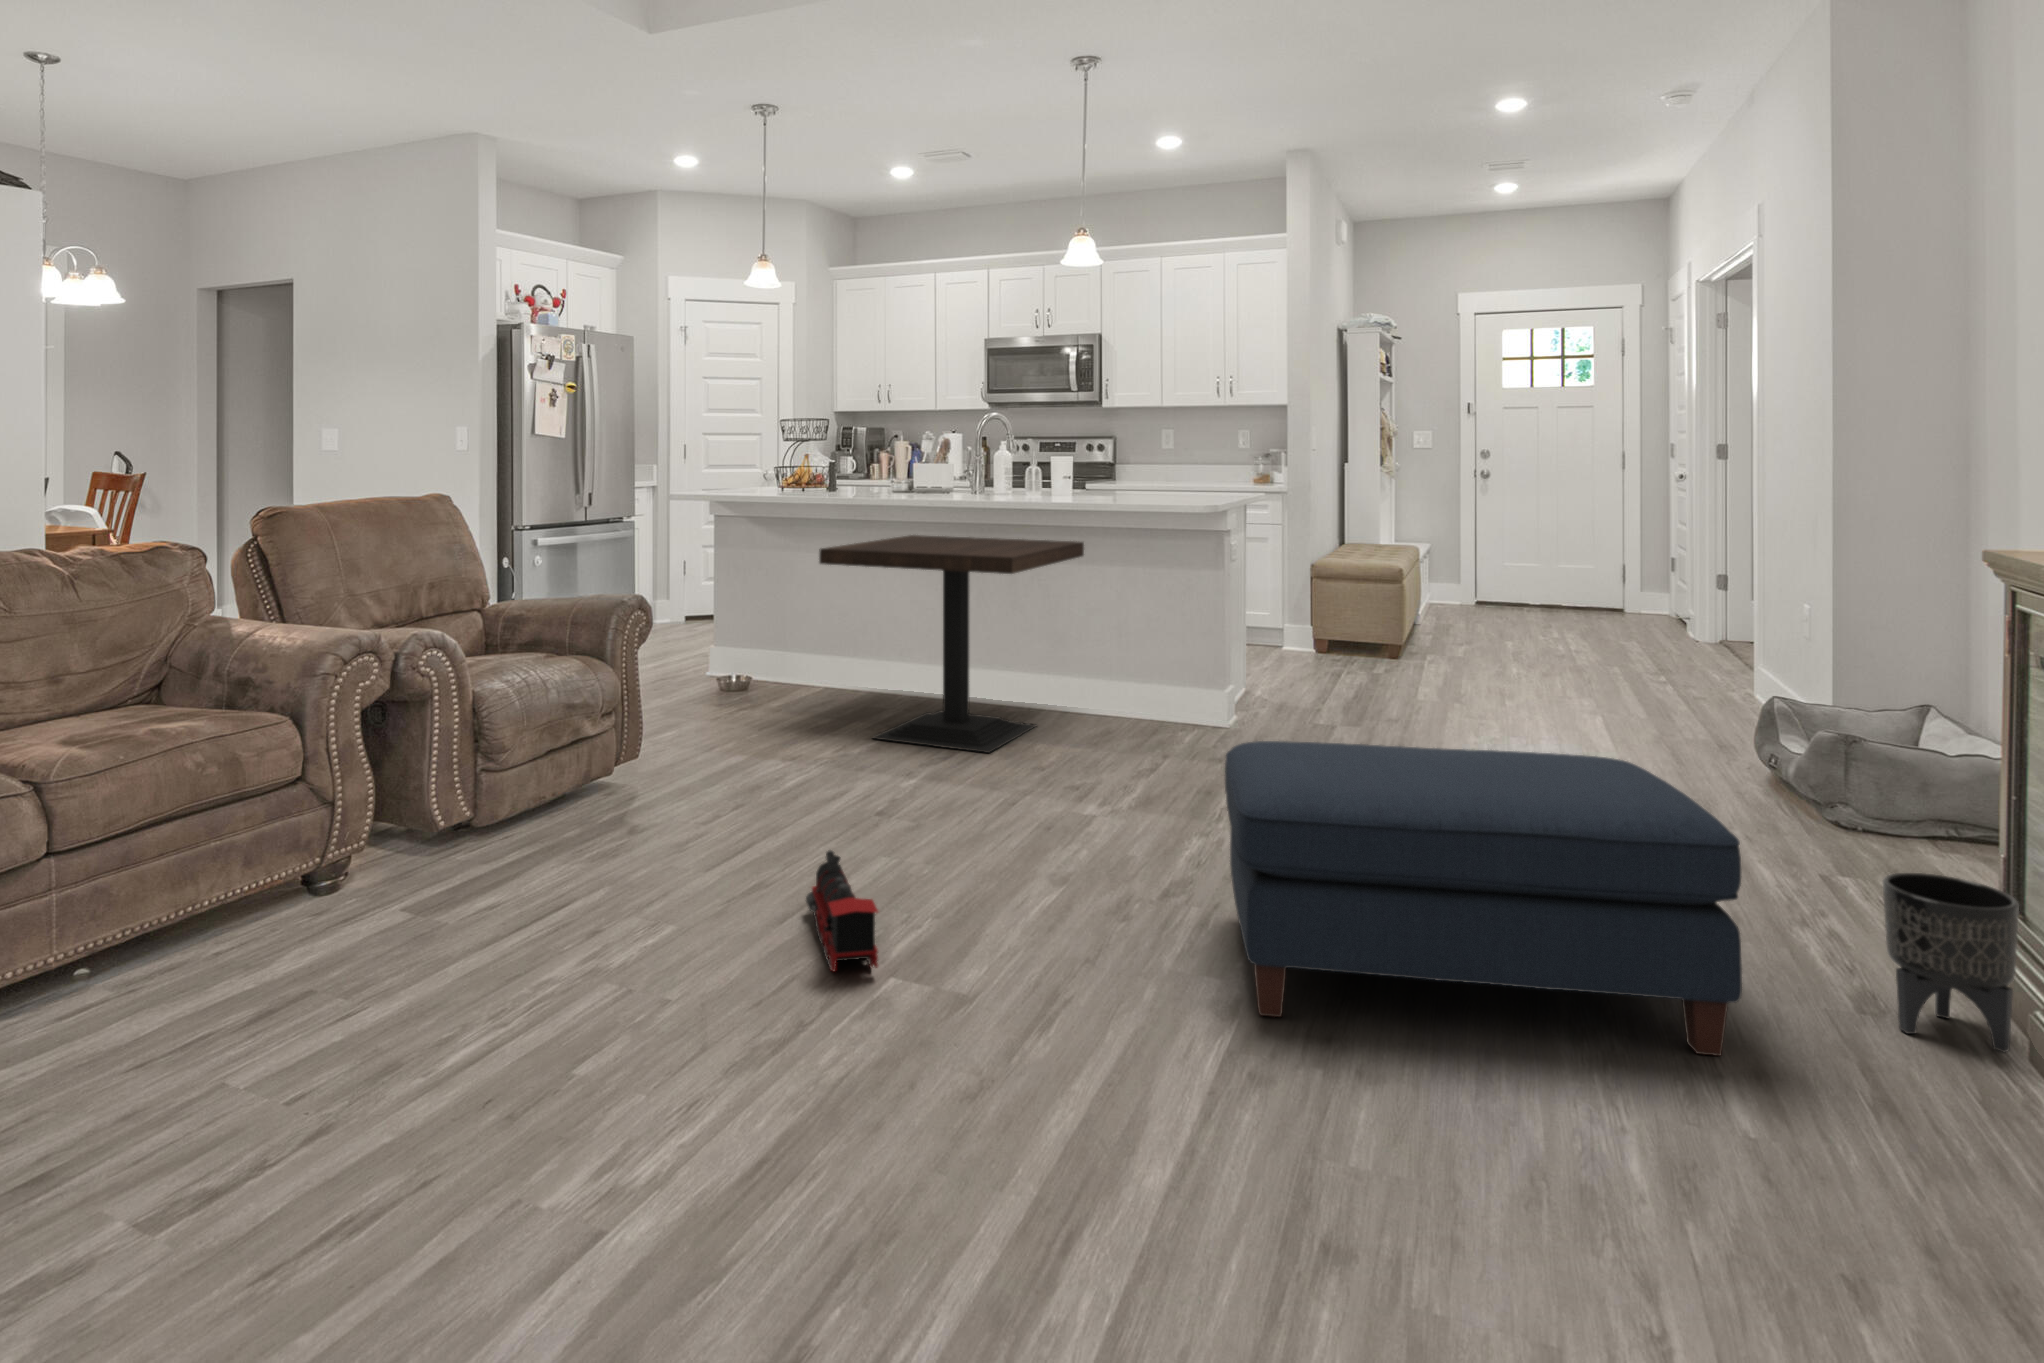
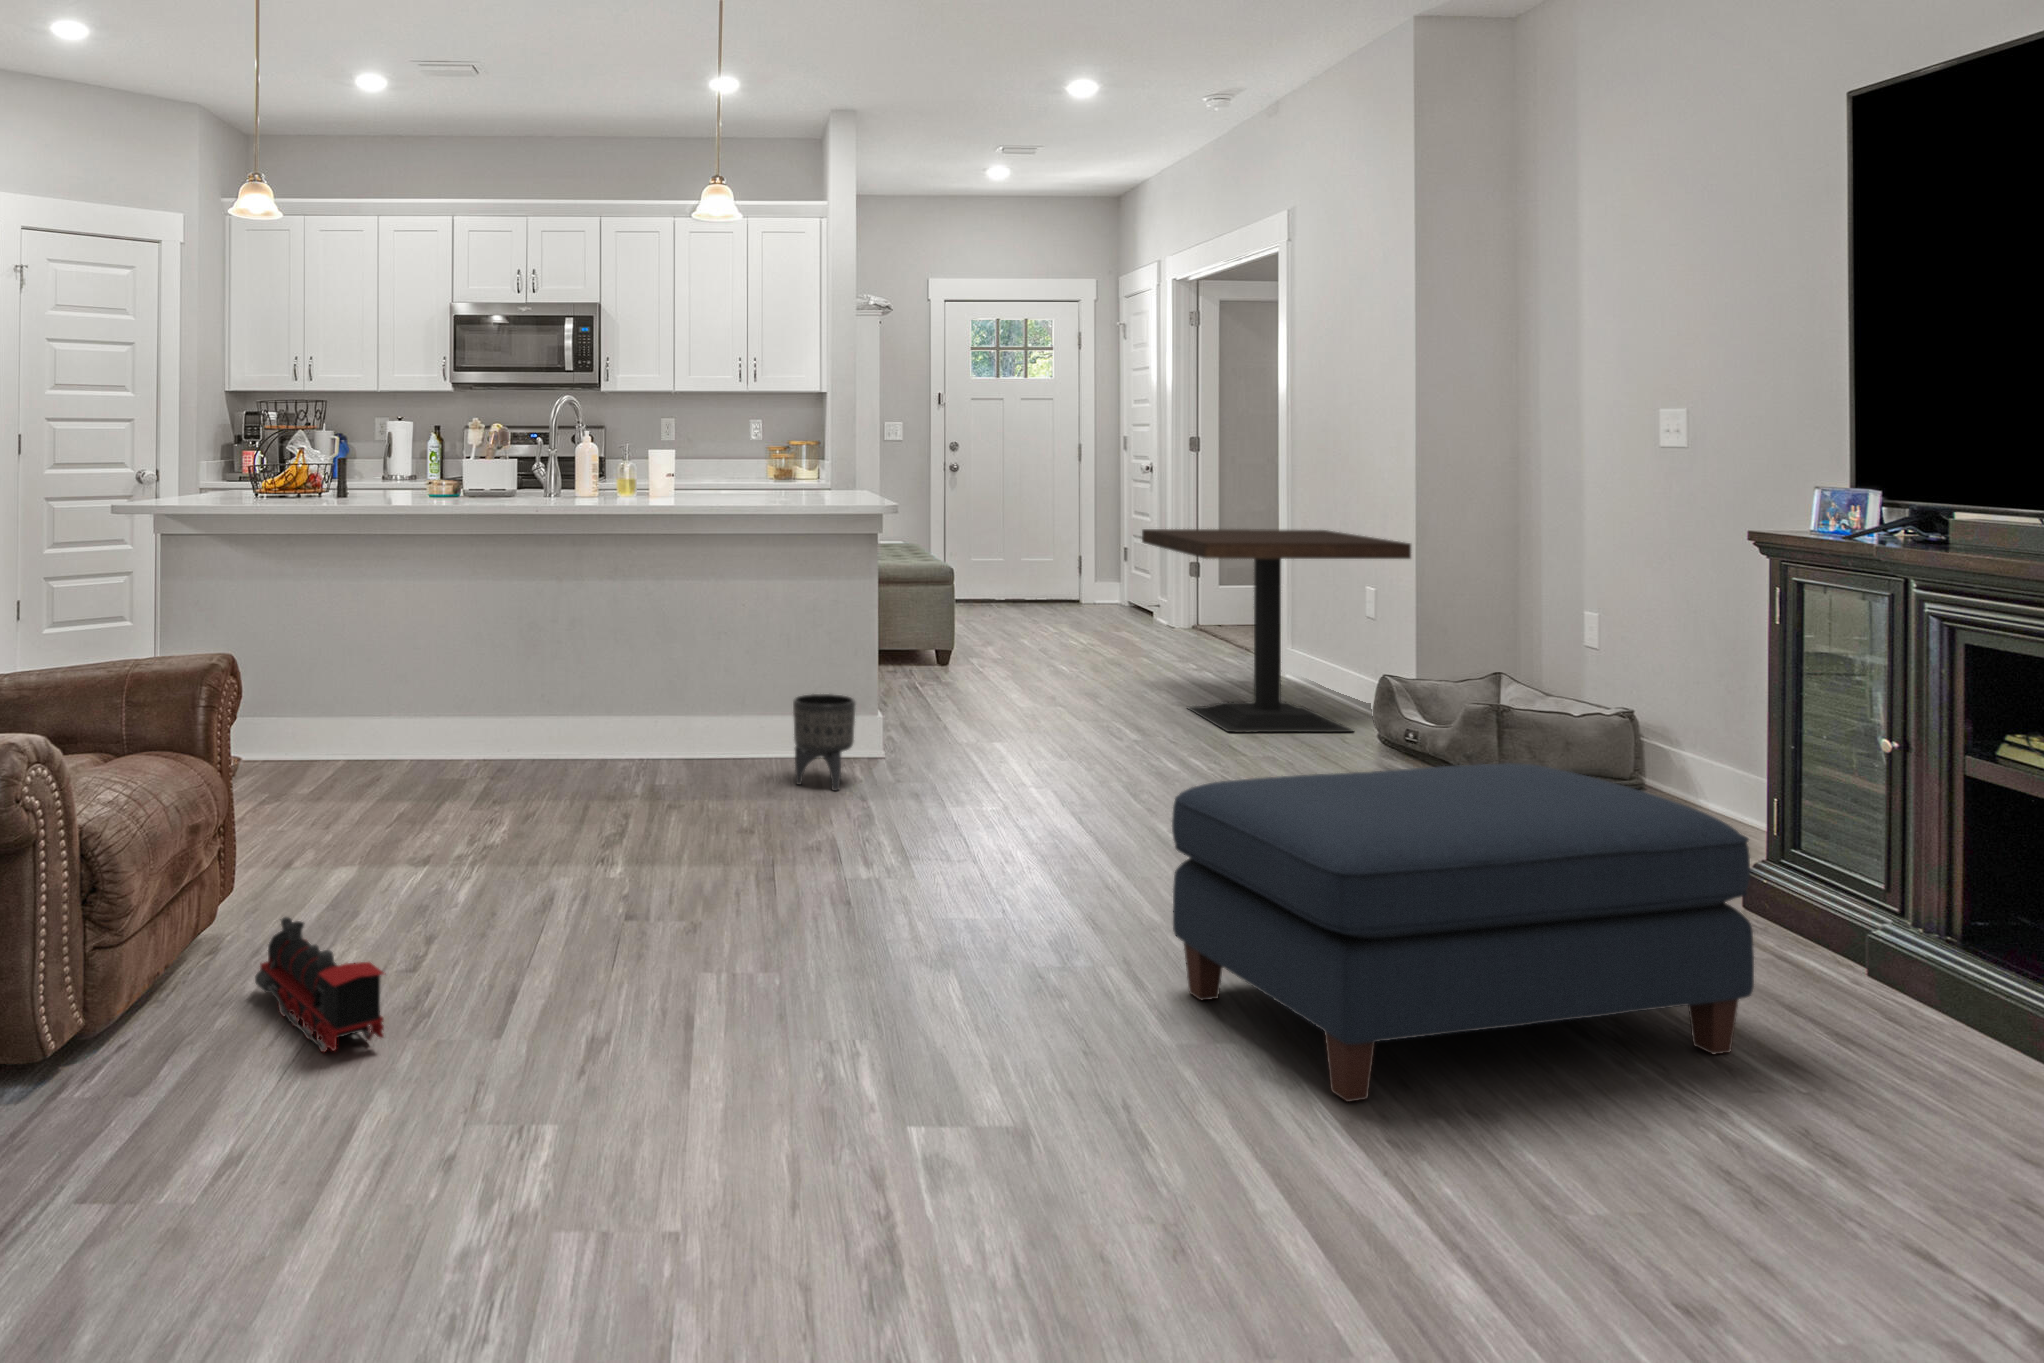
side table: present [819,535,1084,753] -> present [1142,529,1411,732]
toy train: present [806,850,878,971] -> present [255,917,384,1052]
planter: present [1883,873,2019,1052] -> present [793,694,856,791]

